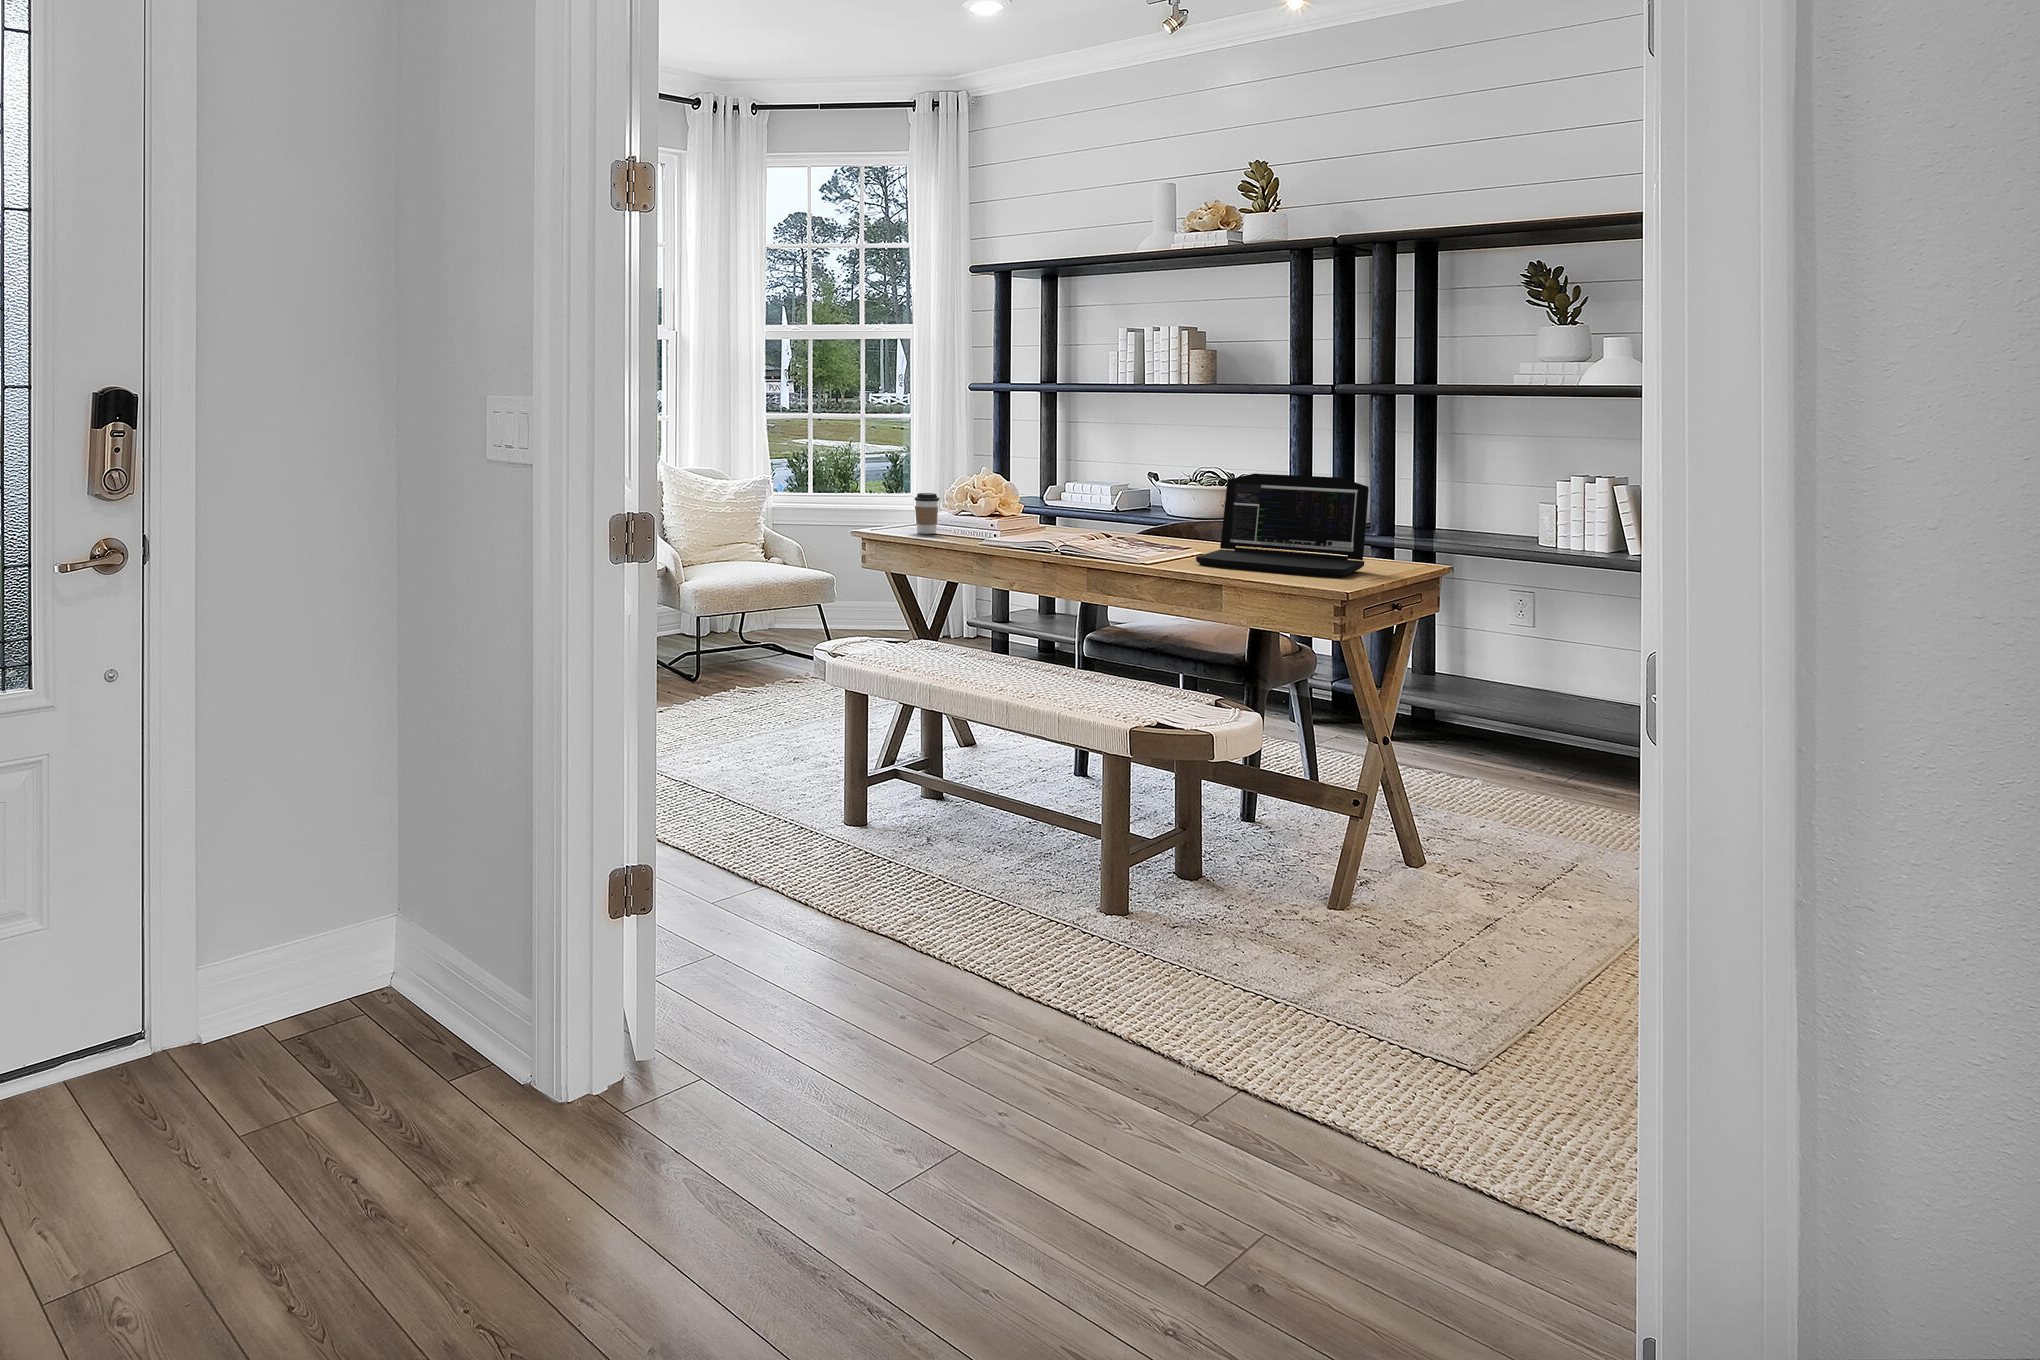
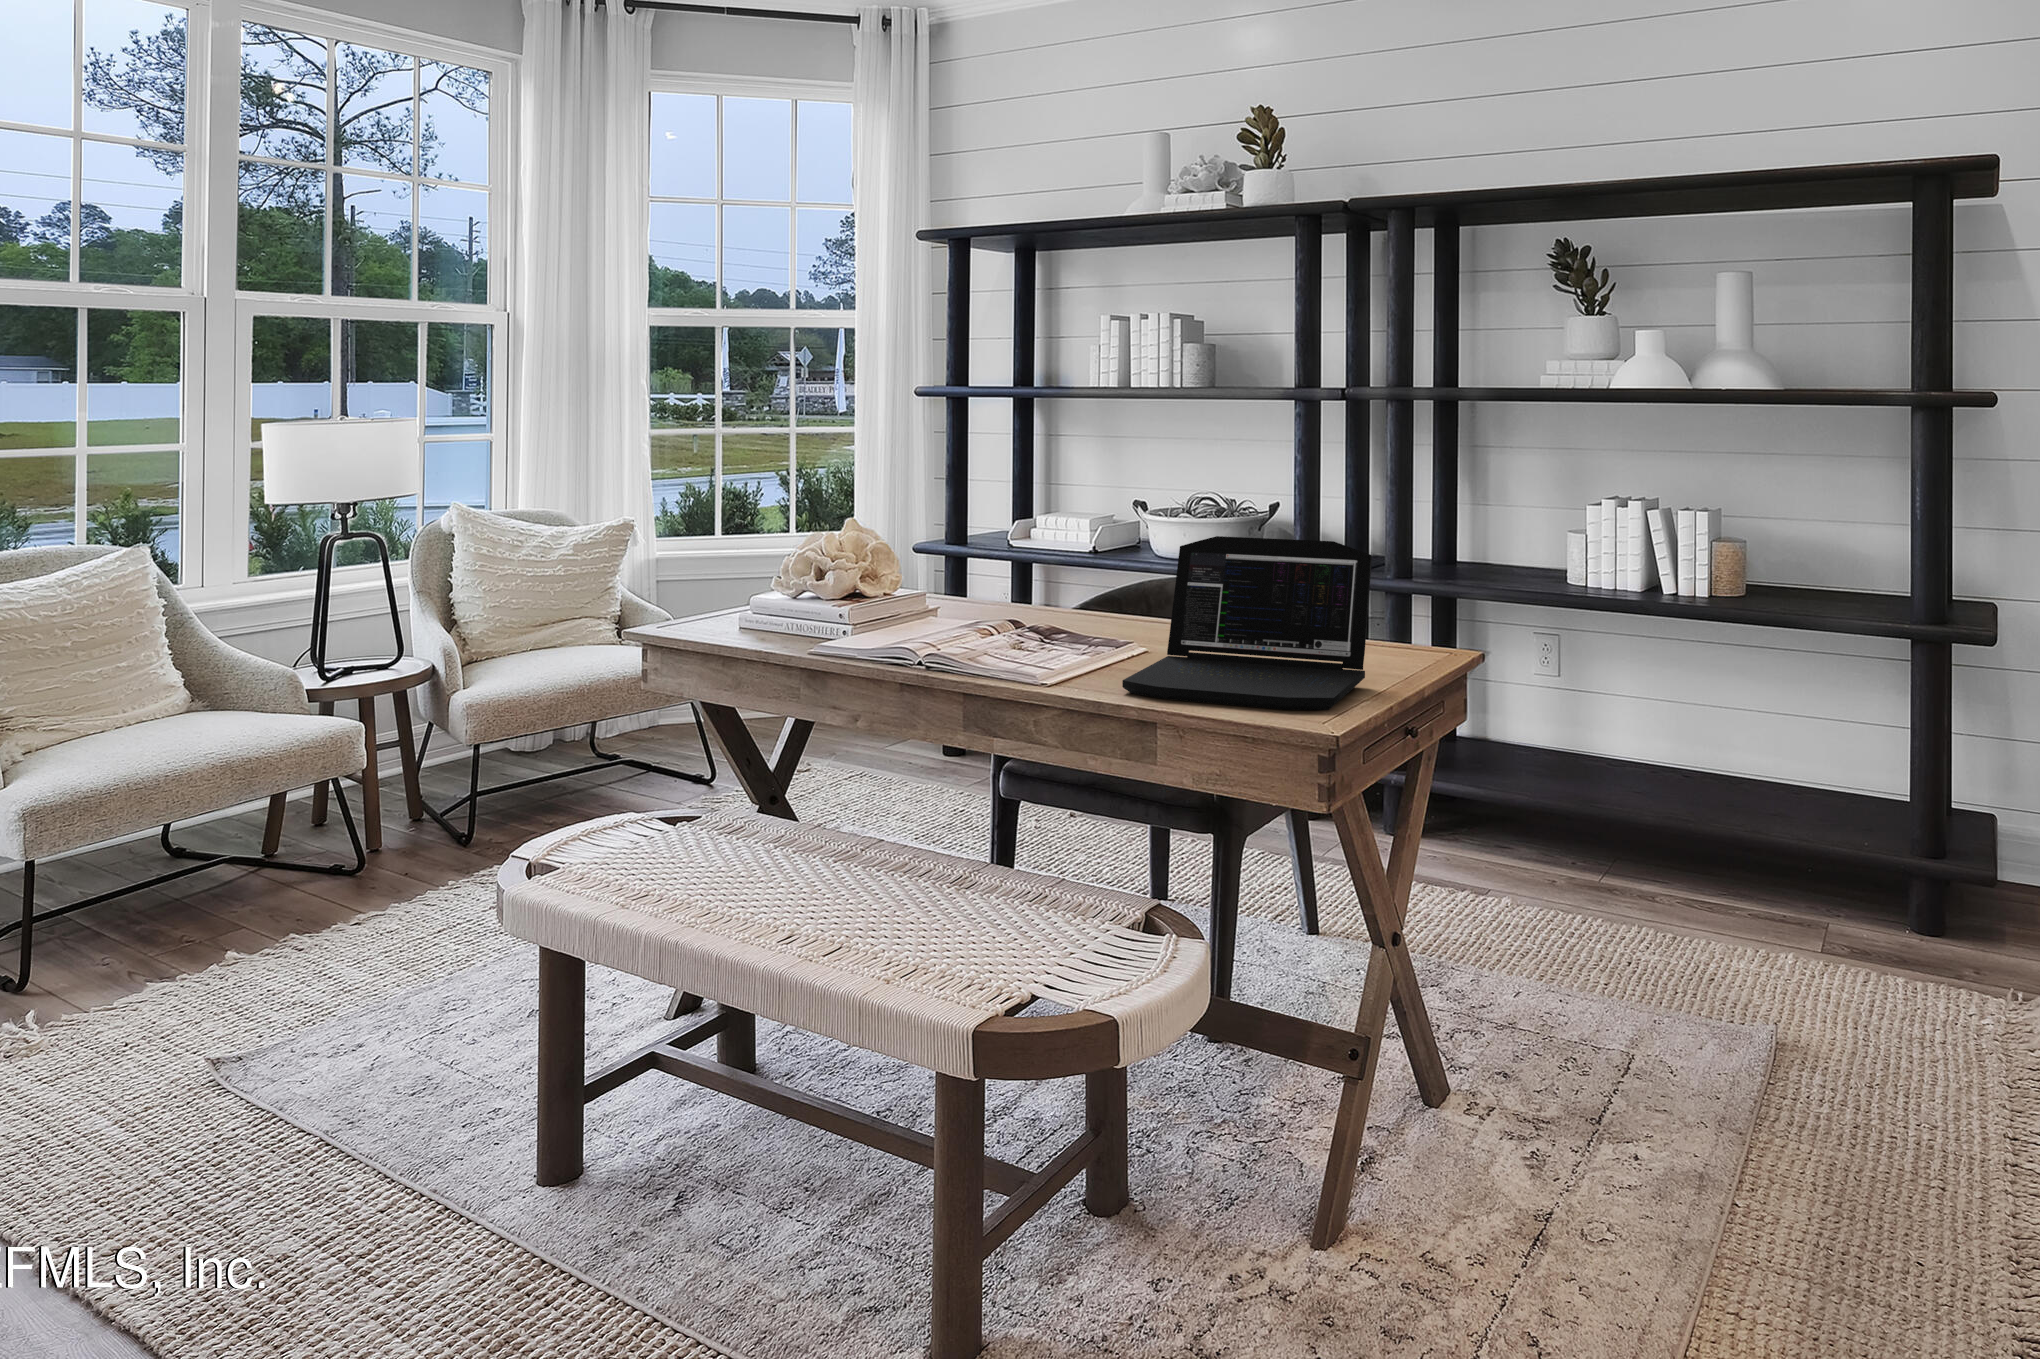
coffee cup: present [915,493,940,534] -> none [726,572,768,639]

